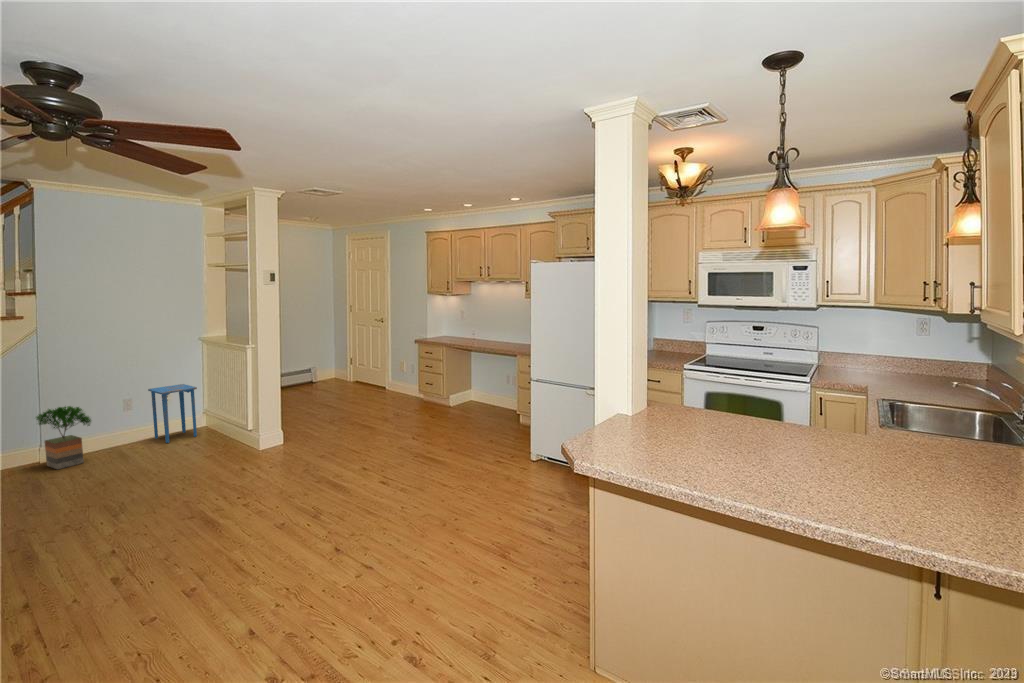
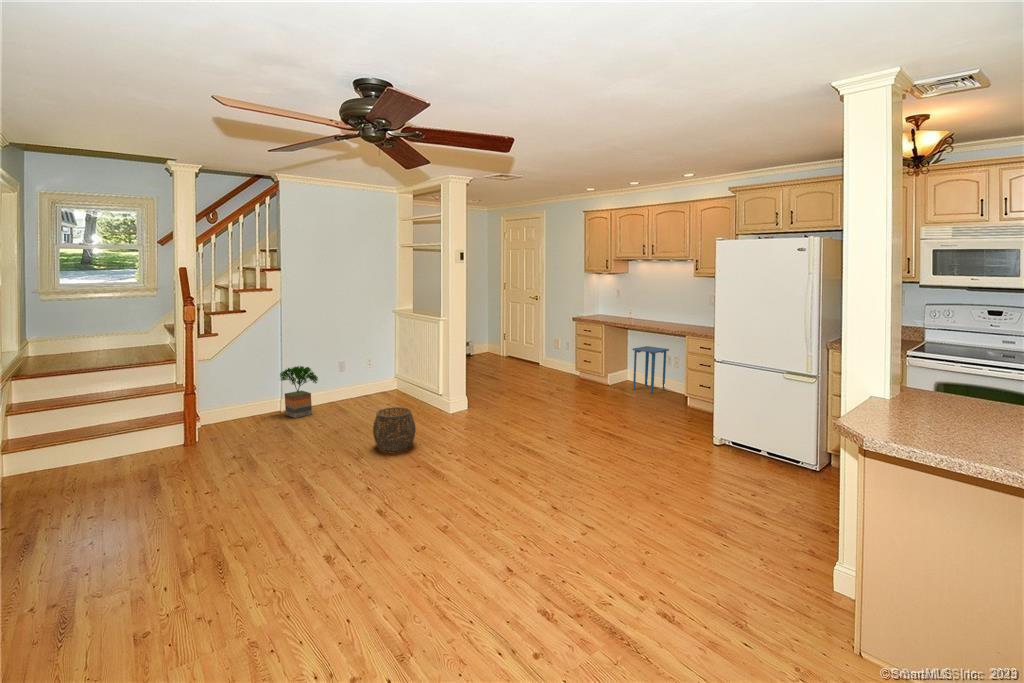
side table: present [148,384,197,443] -> present [632,346,669,393]
woven basket: none [145,449,204,502] -> present [373,407,416,451]

